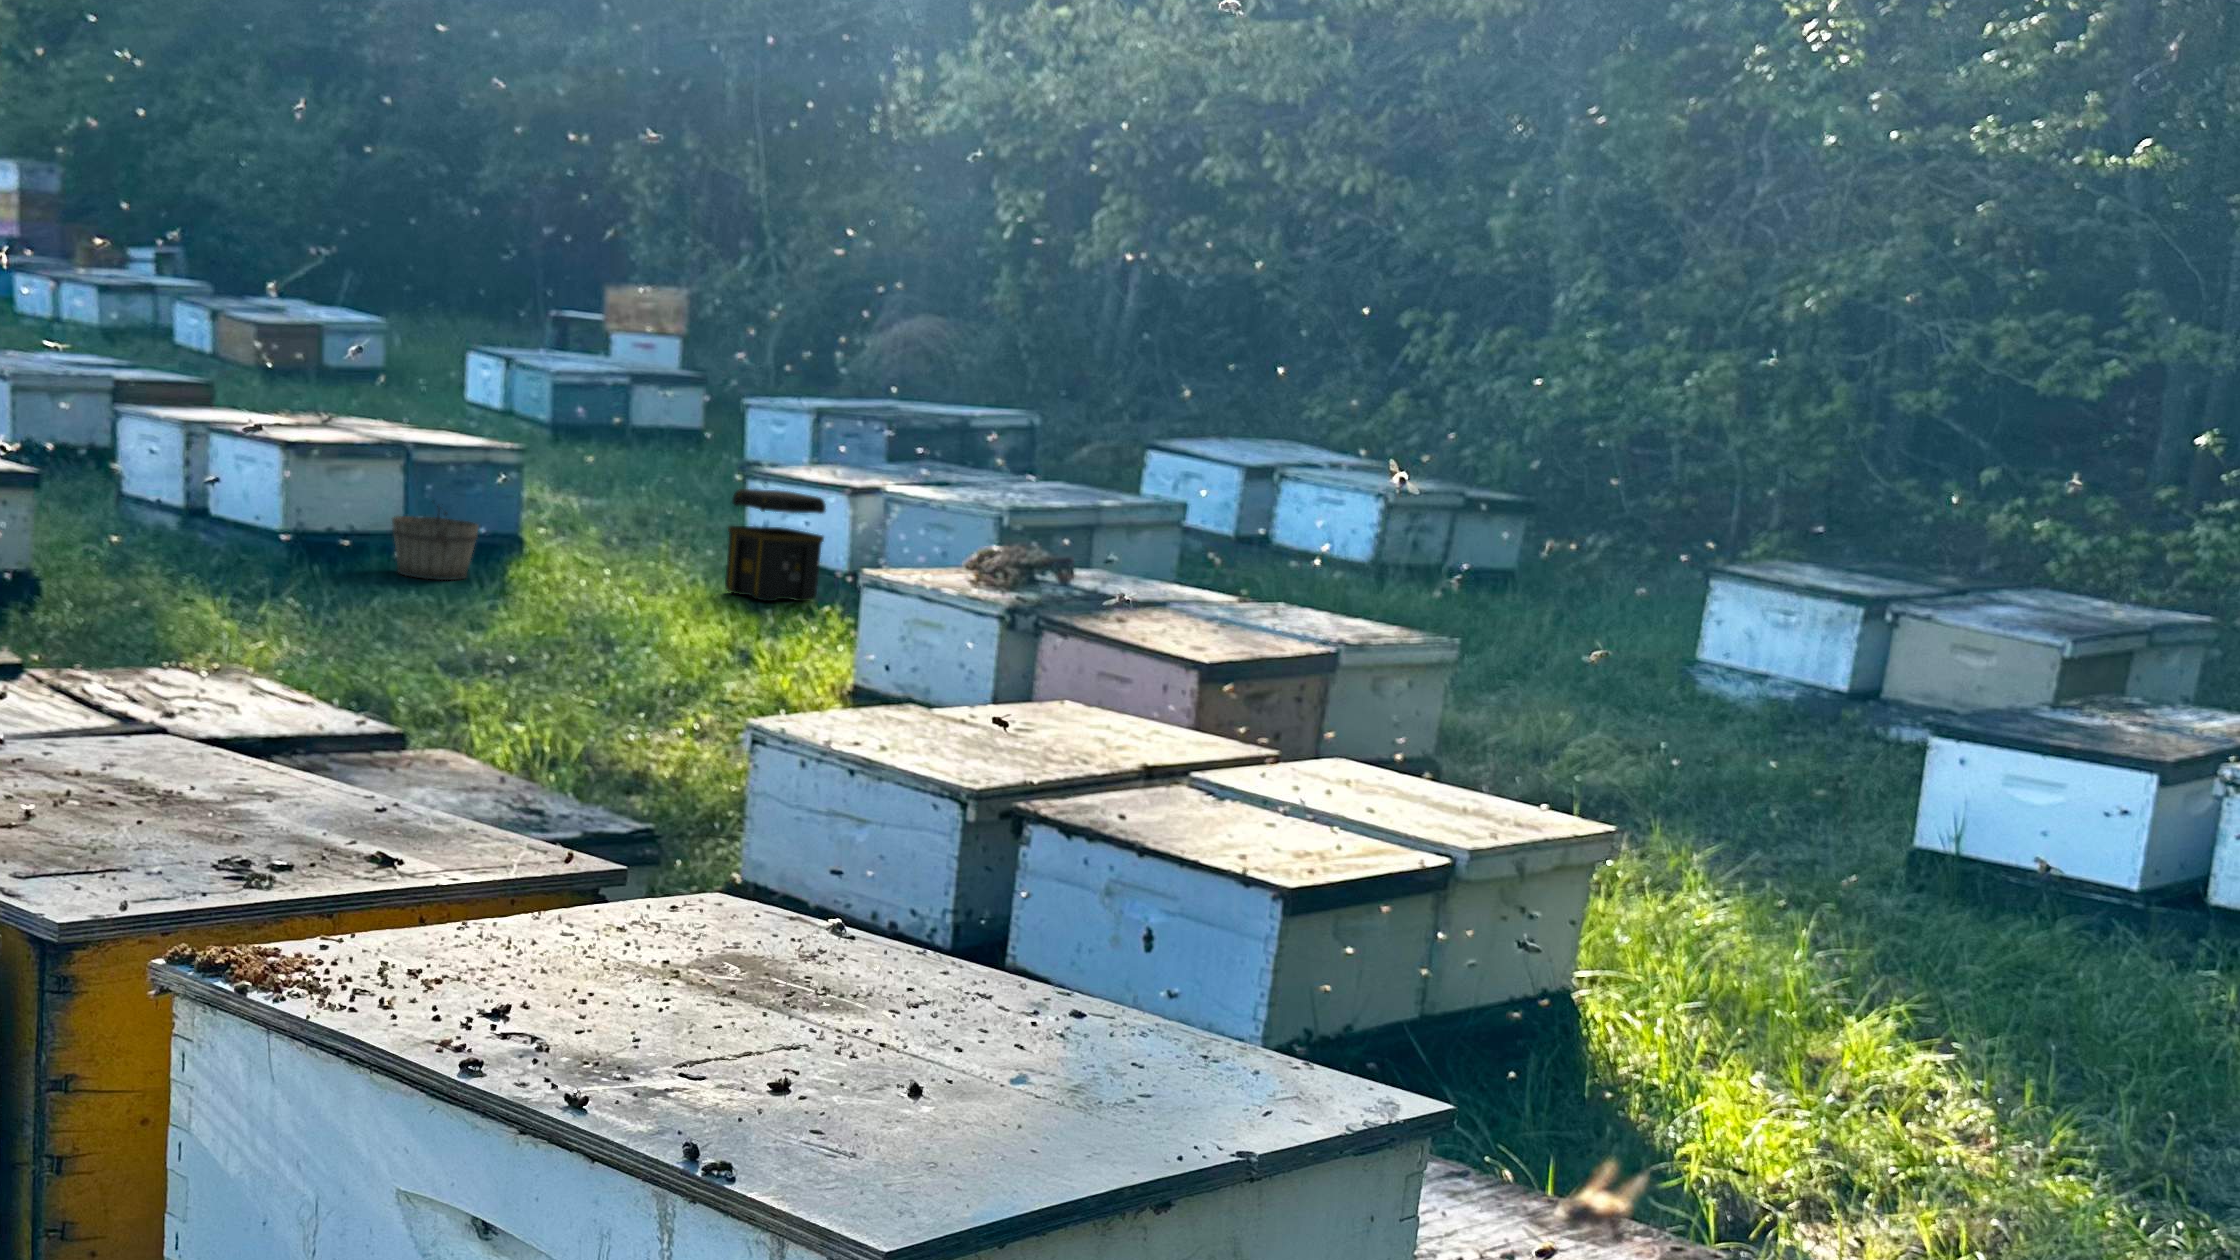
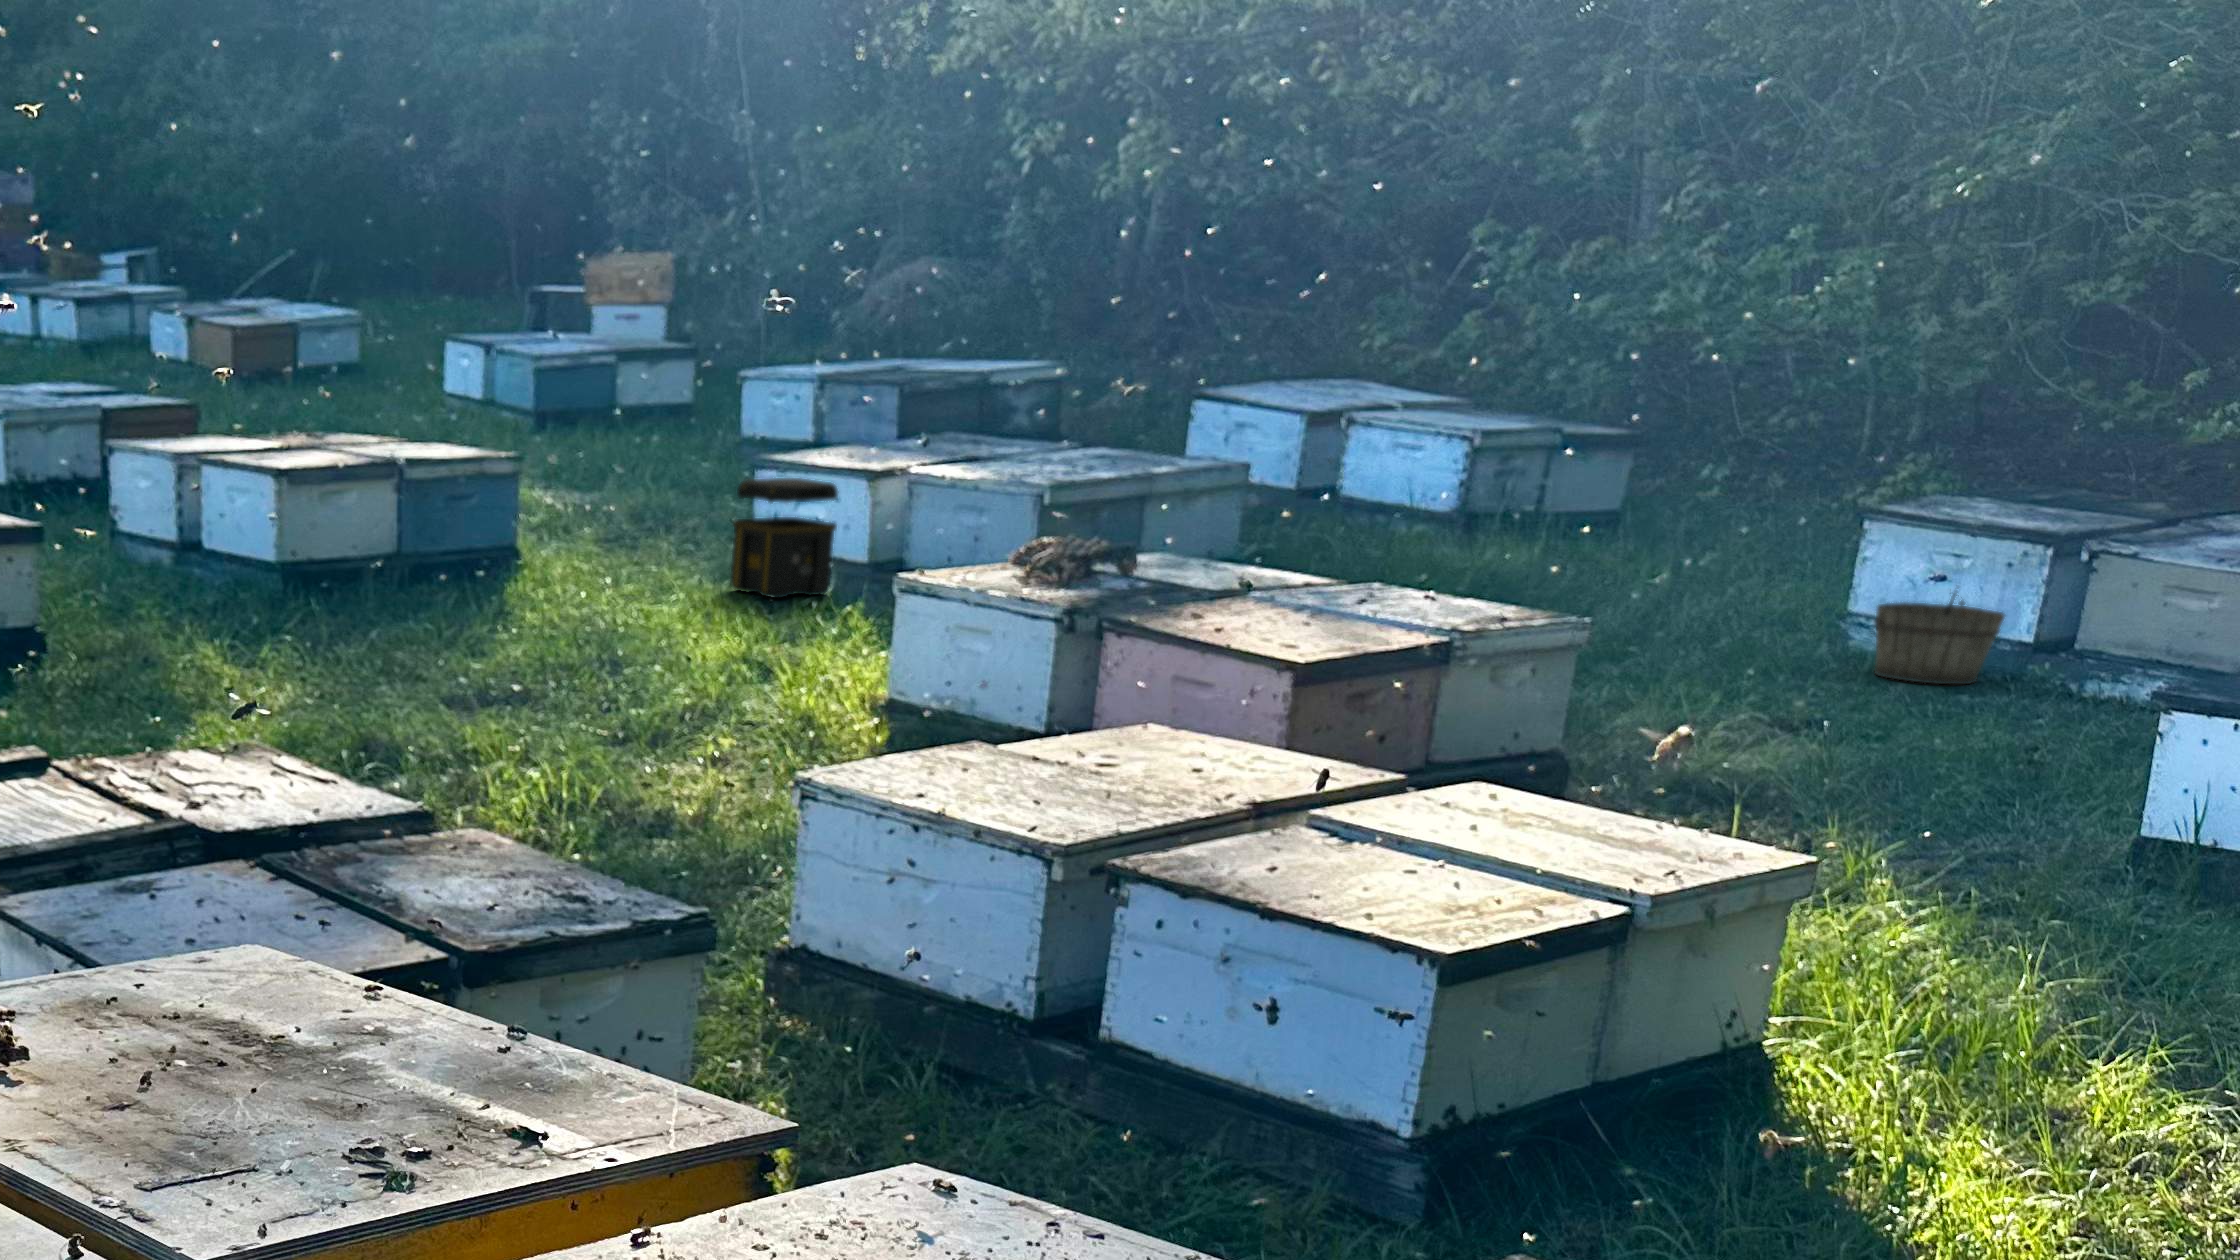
wooden bucket: present [392,506,479,580] -> present [1871,593,2005,684]

